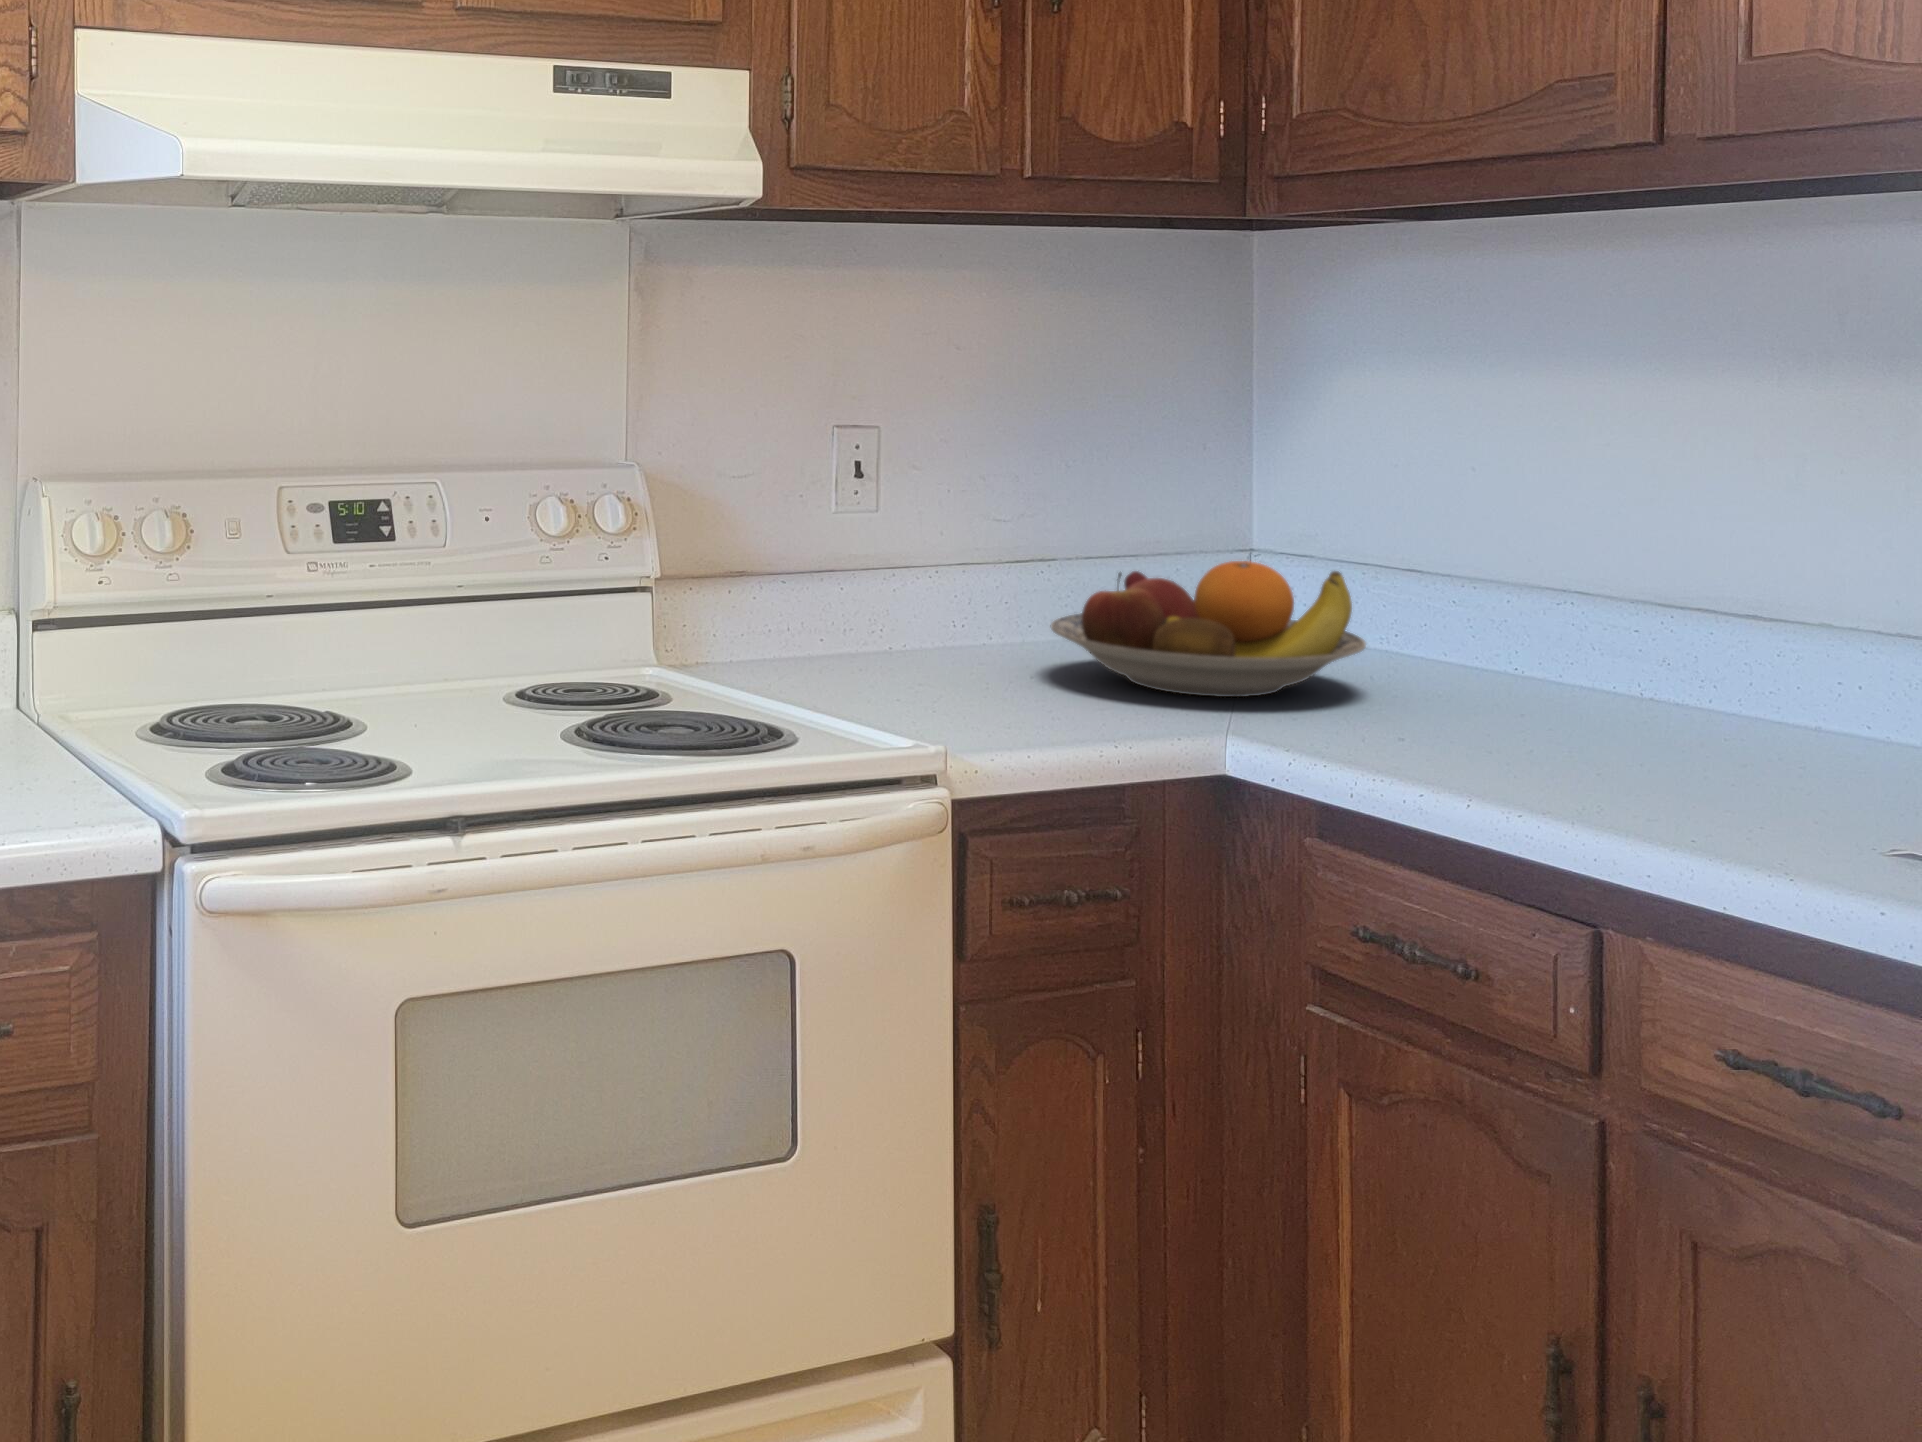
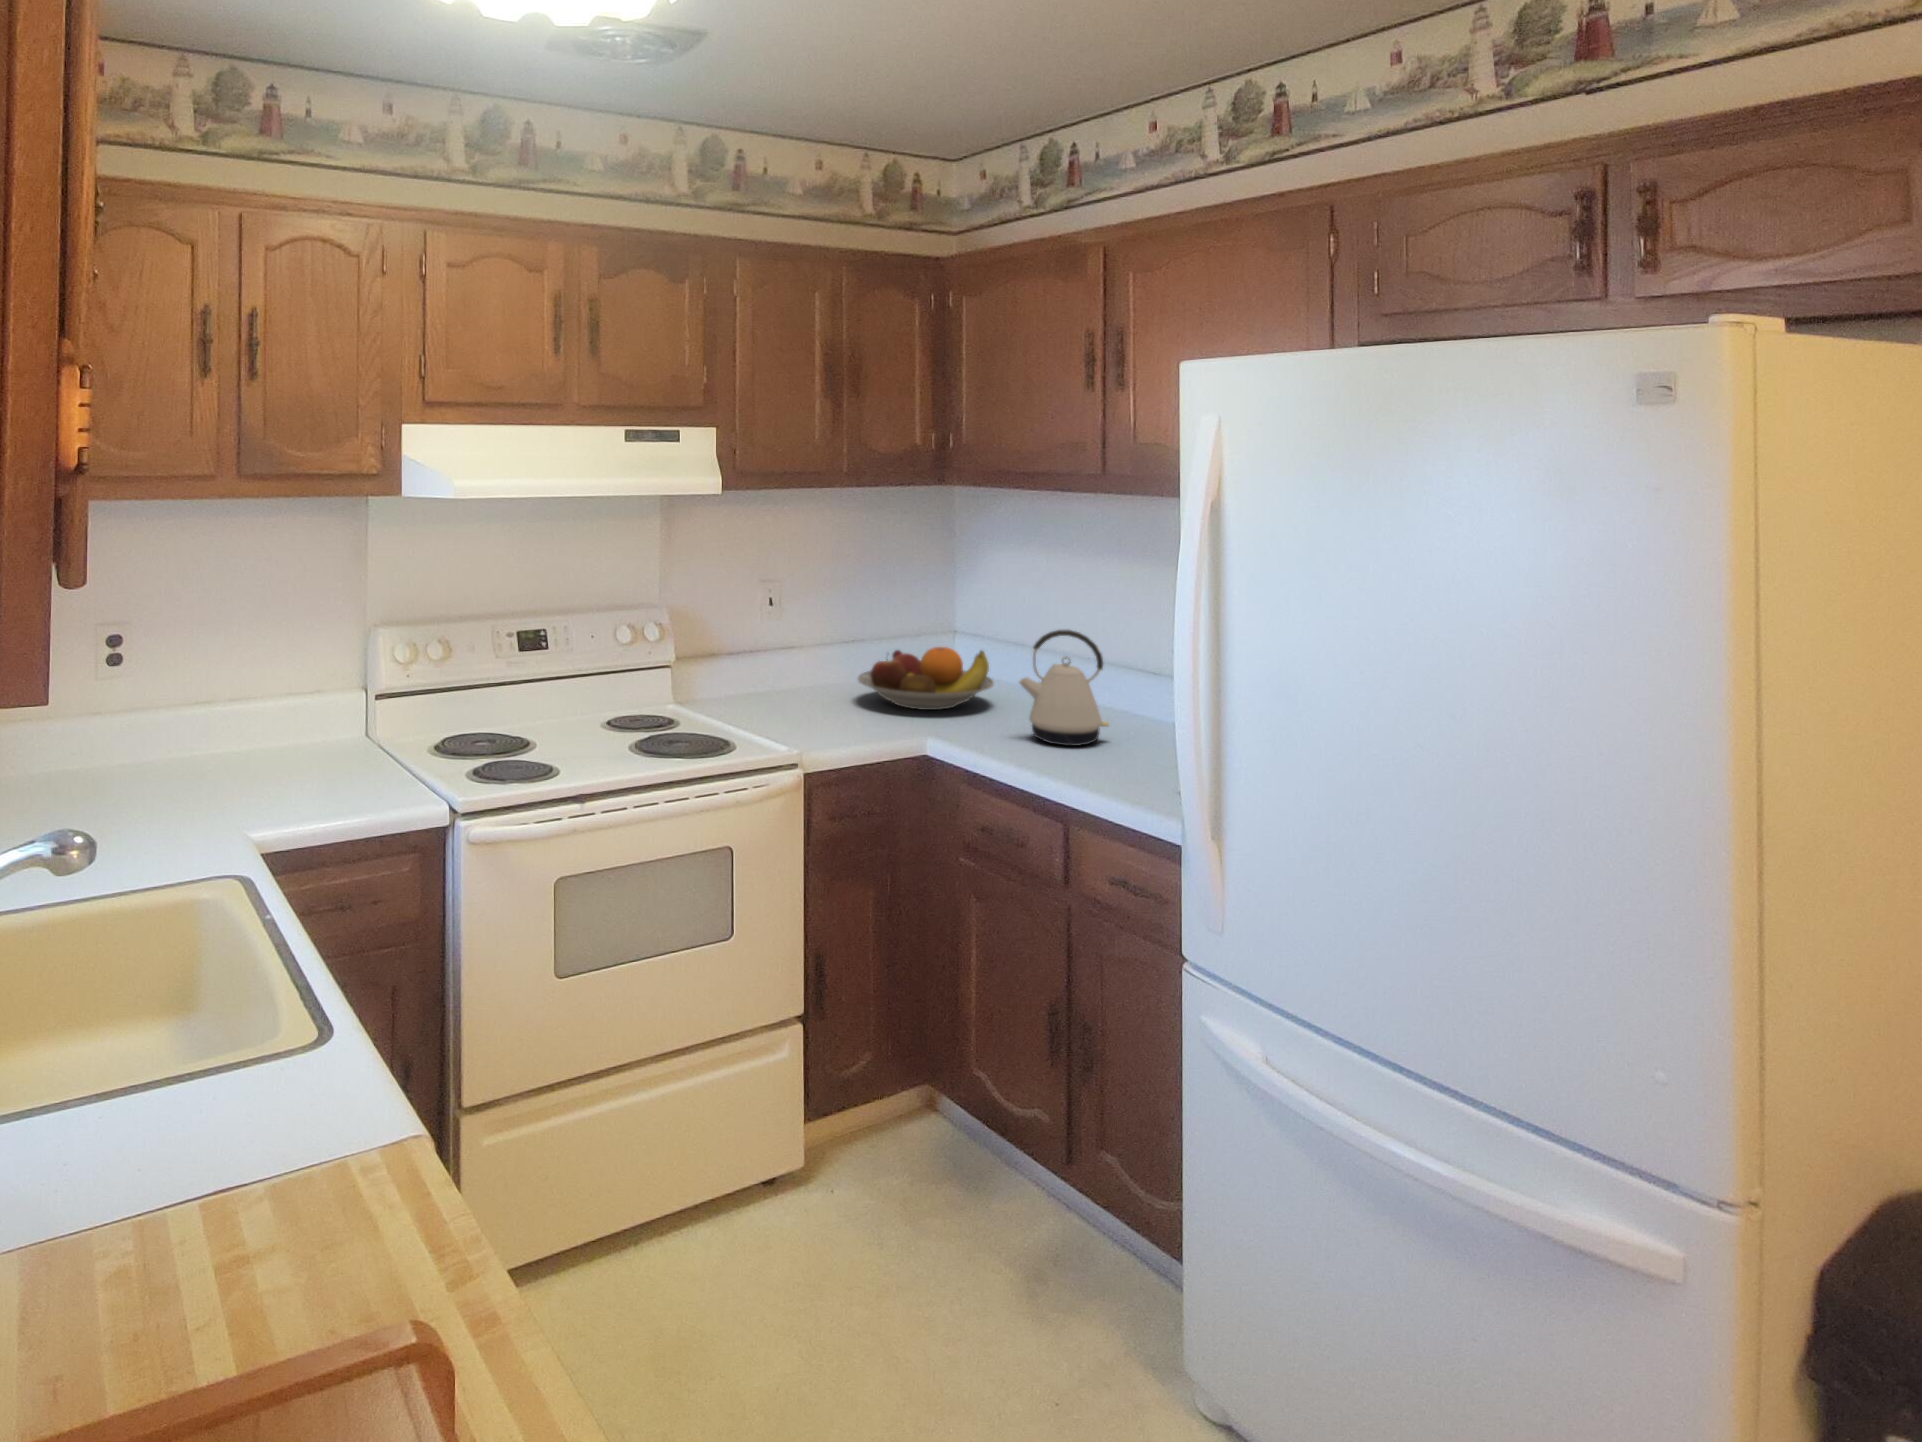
kettle: none [1456,508,1686,777] -> present [1019,629,1109,746]

